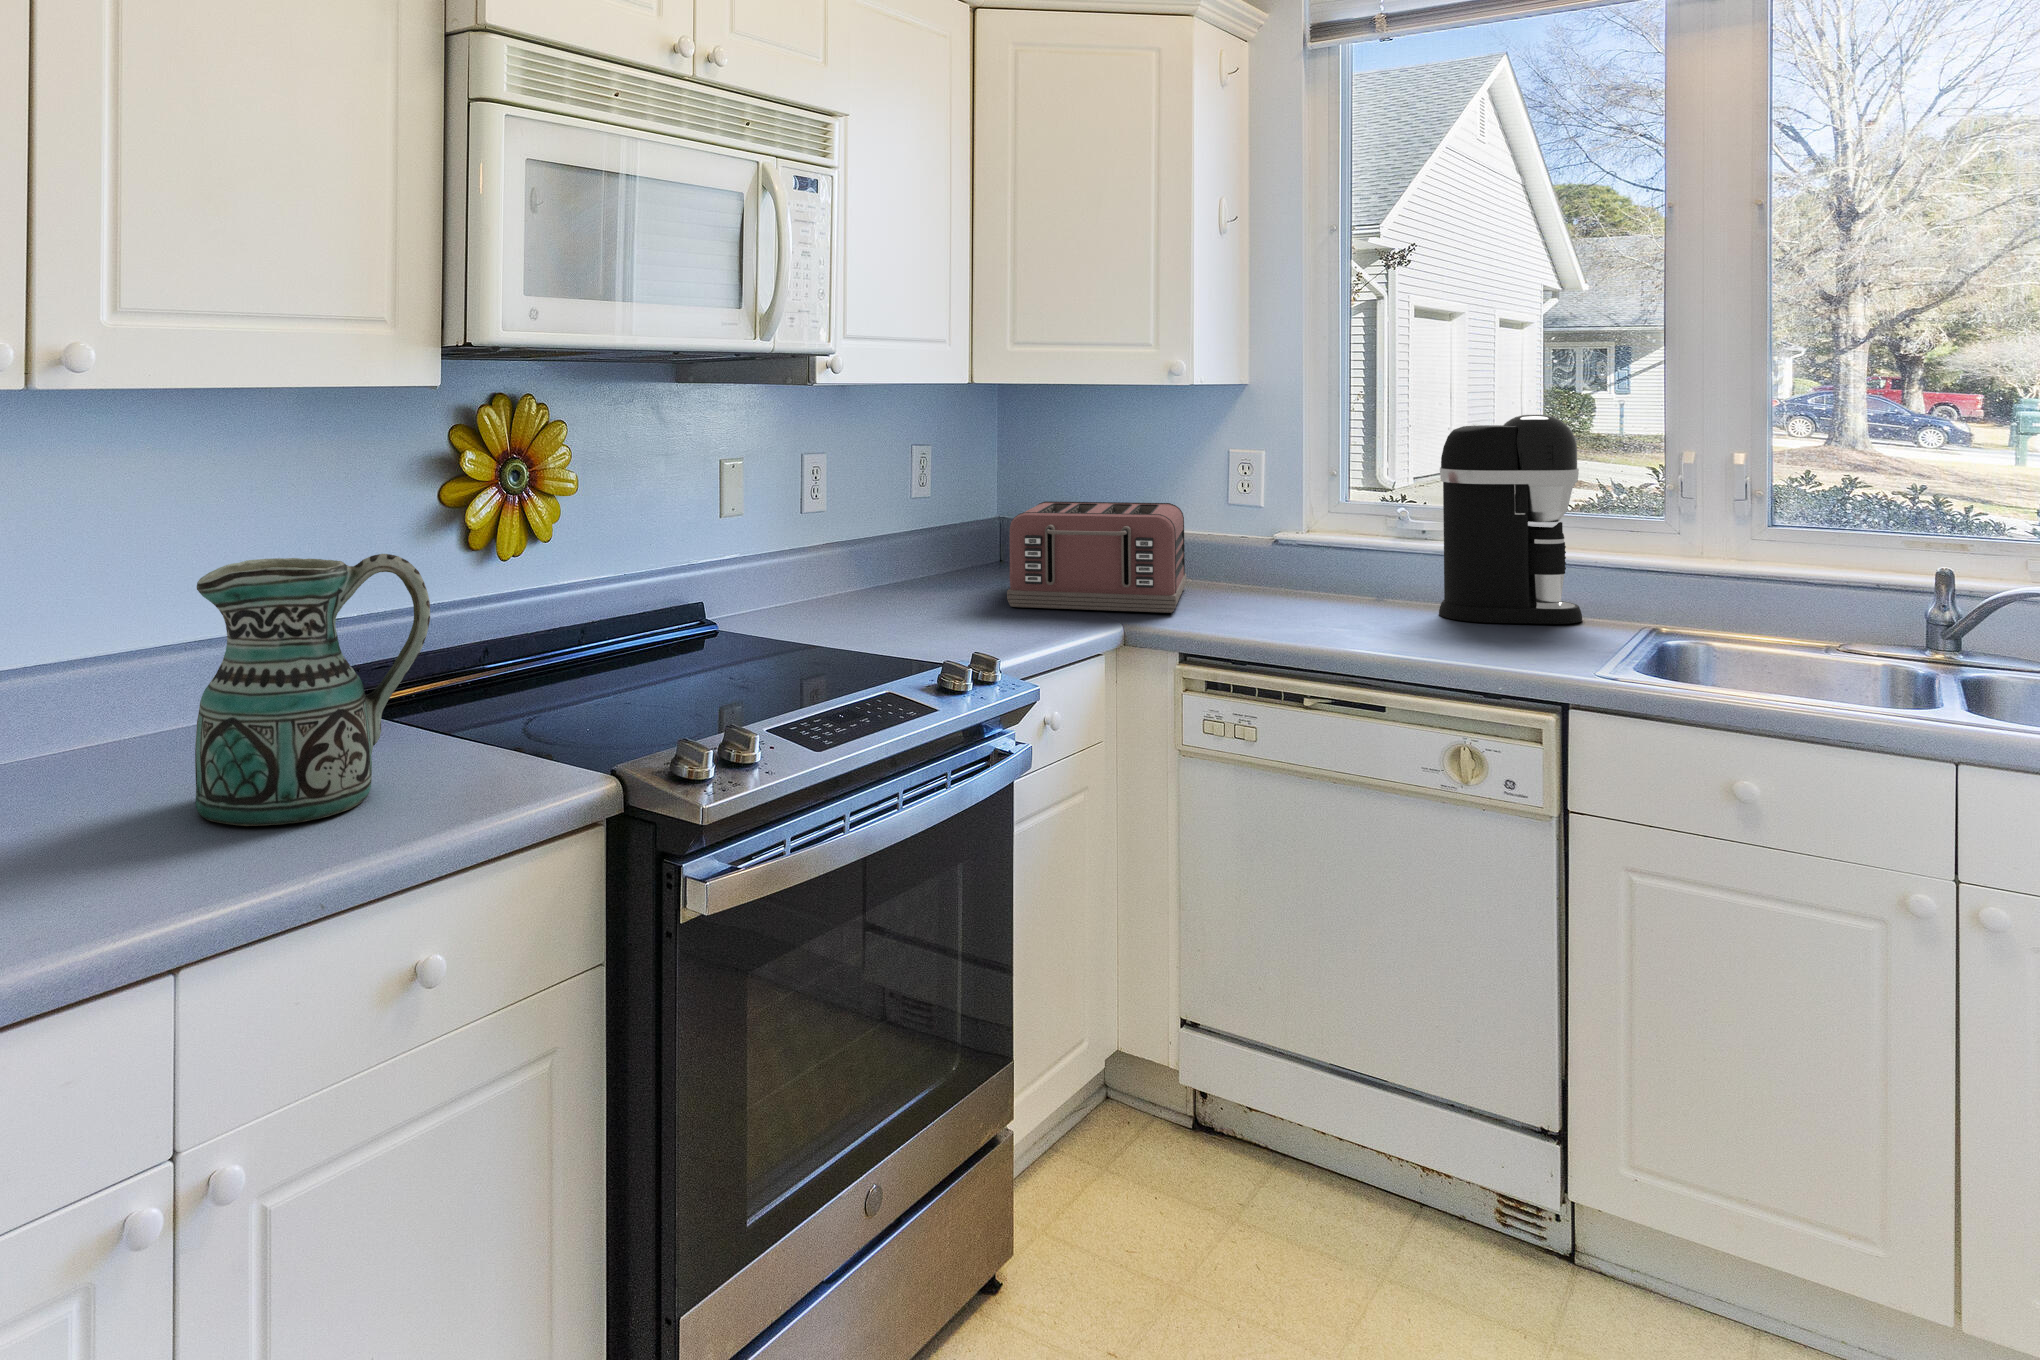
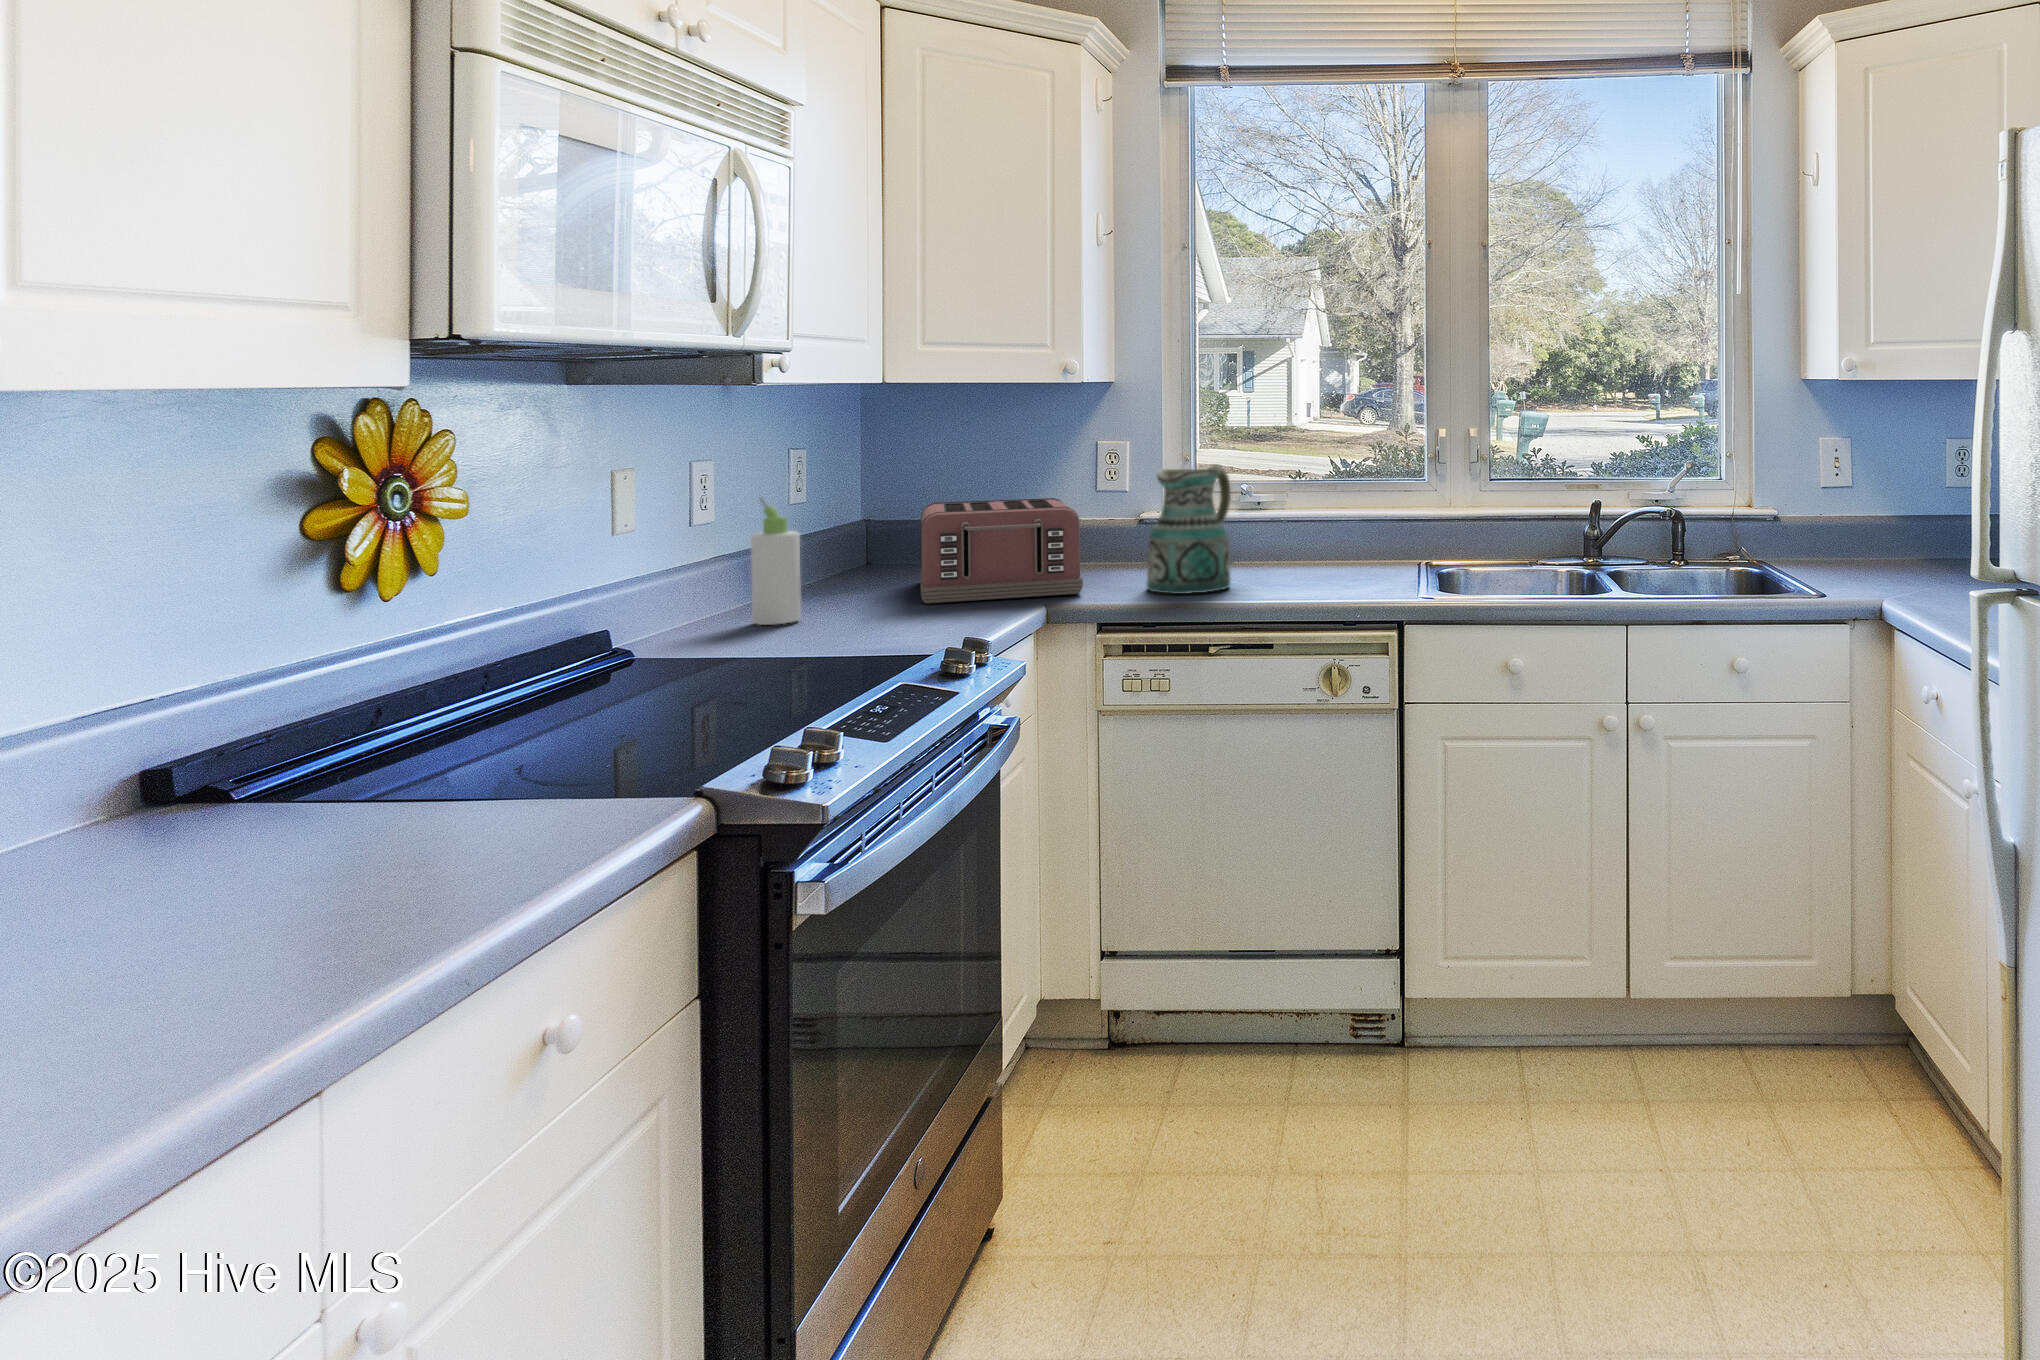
coffee maker: present [1439,415,1582,624] -> none [1280,415,1377,577]
bottle: none [844,489,887,613] -> present [751,498,801,625]
ceramic pitcher: present [195,554,430,826] -> present [1147,465,1231,594]

